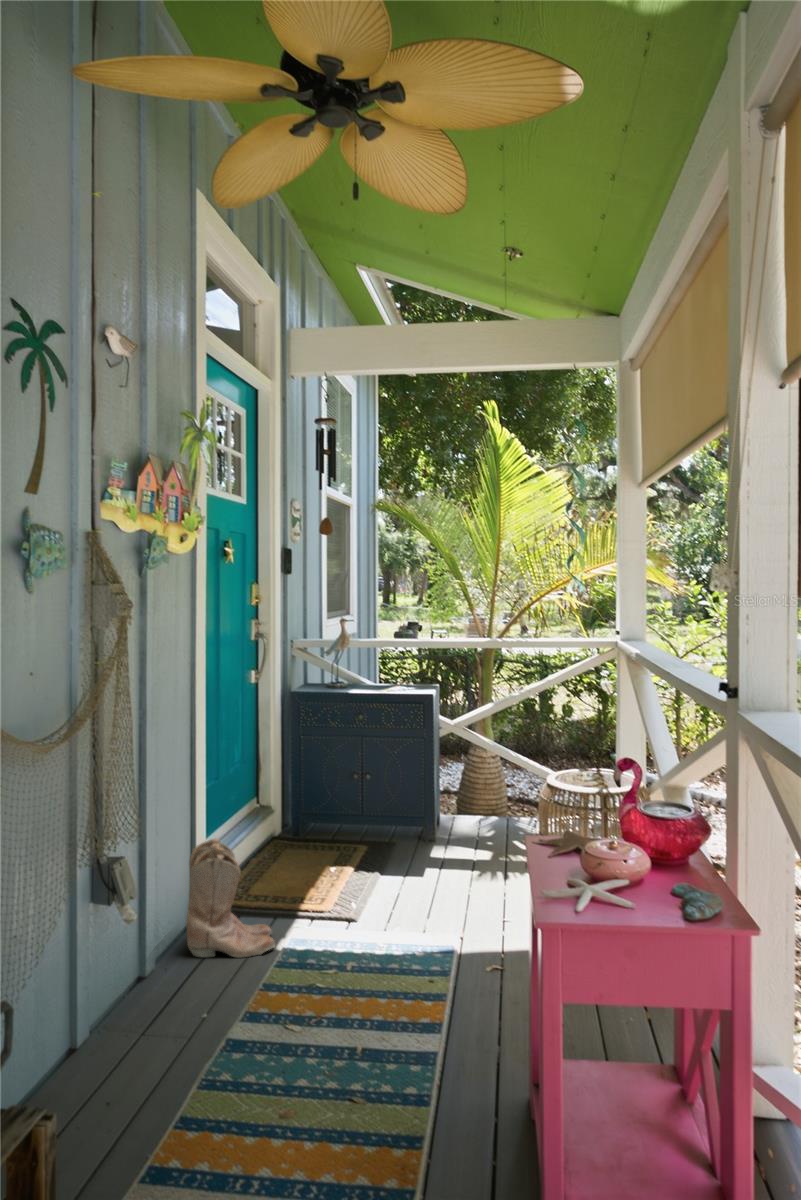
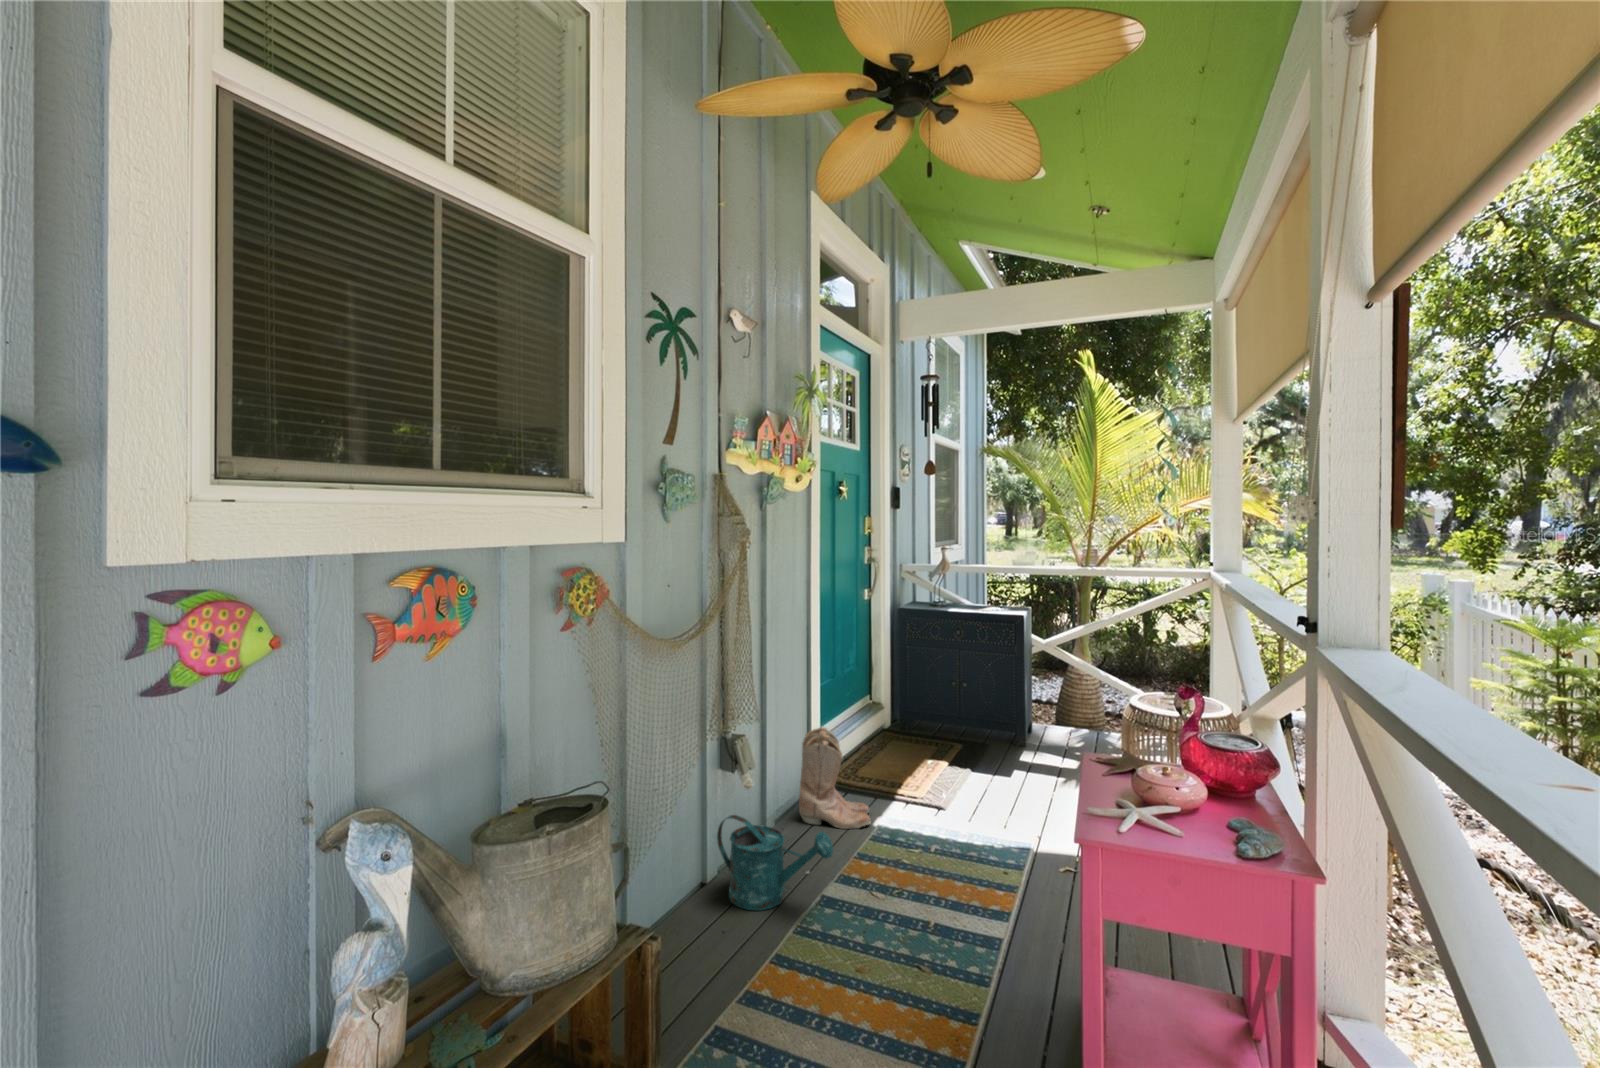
watering can: none [92,957,244,1073] -> present [717,815,833,911]

